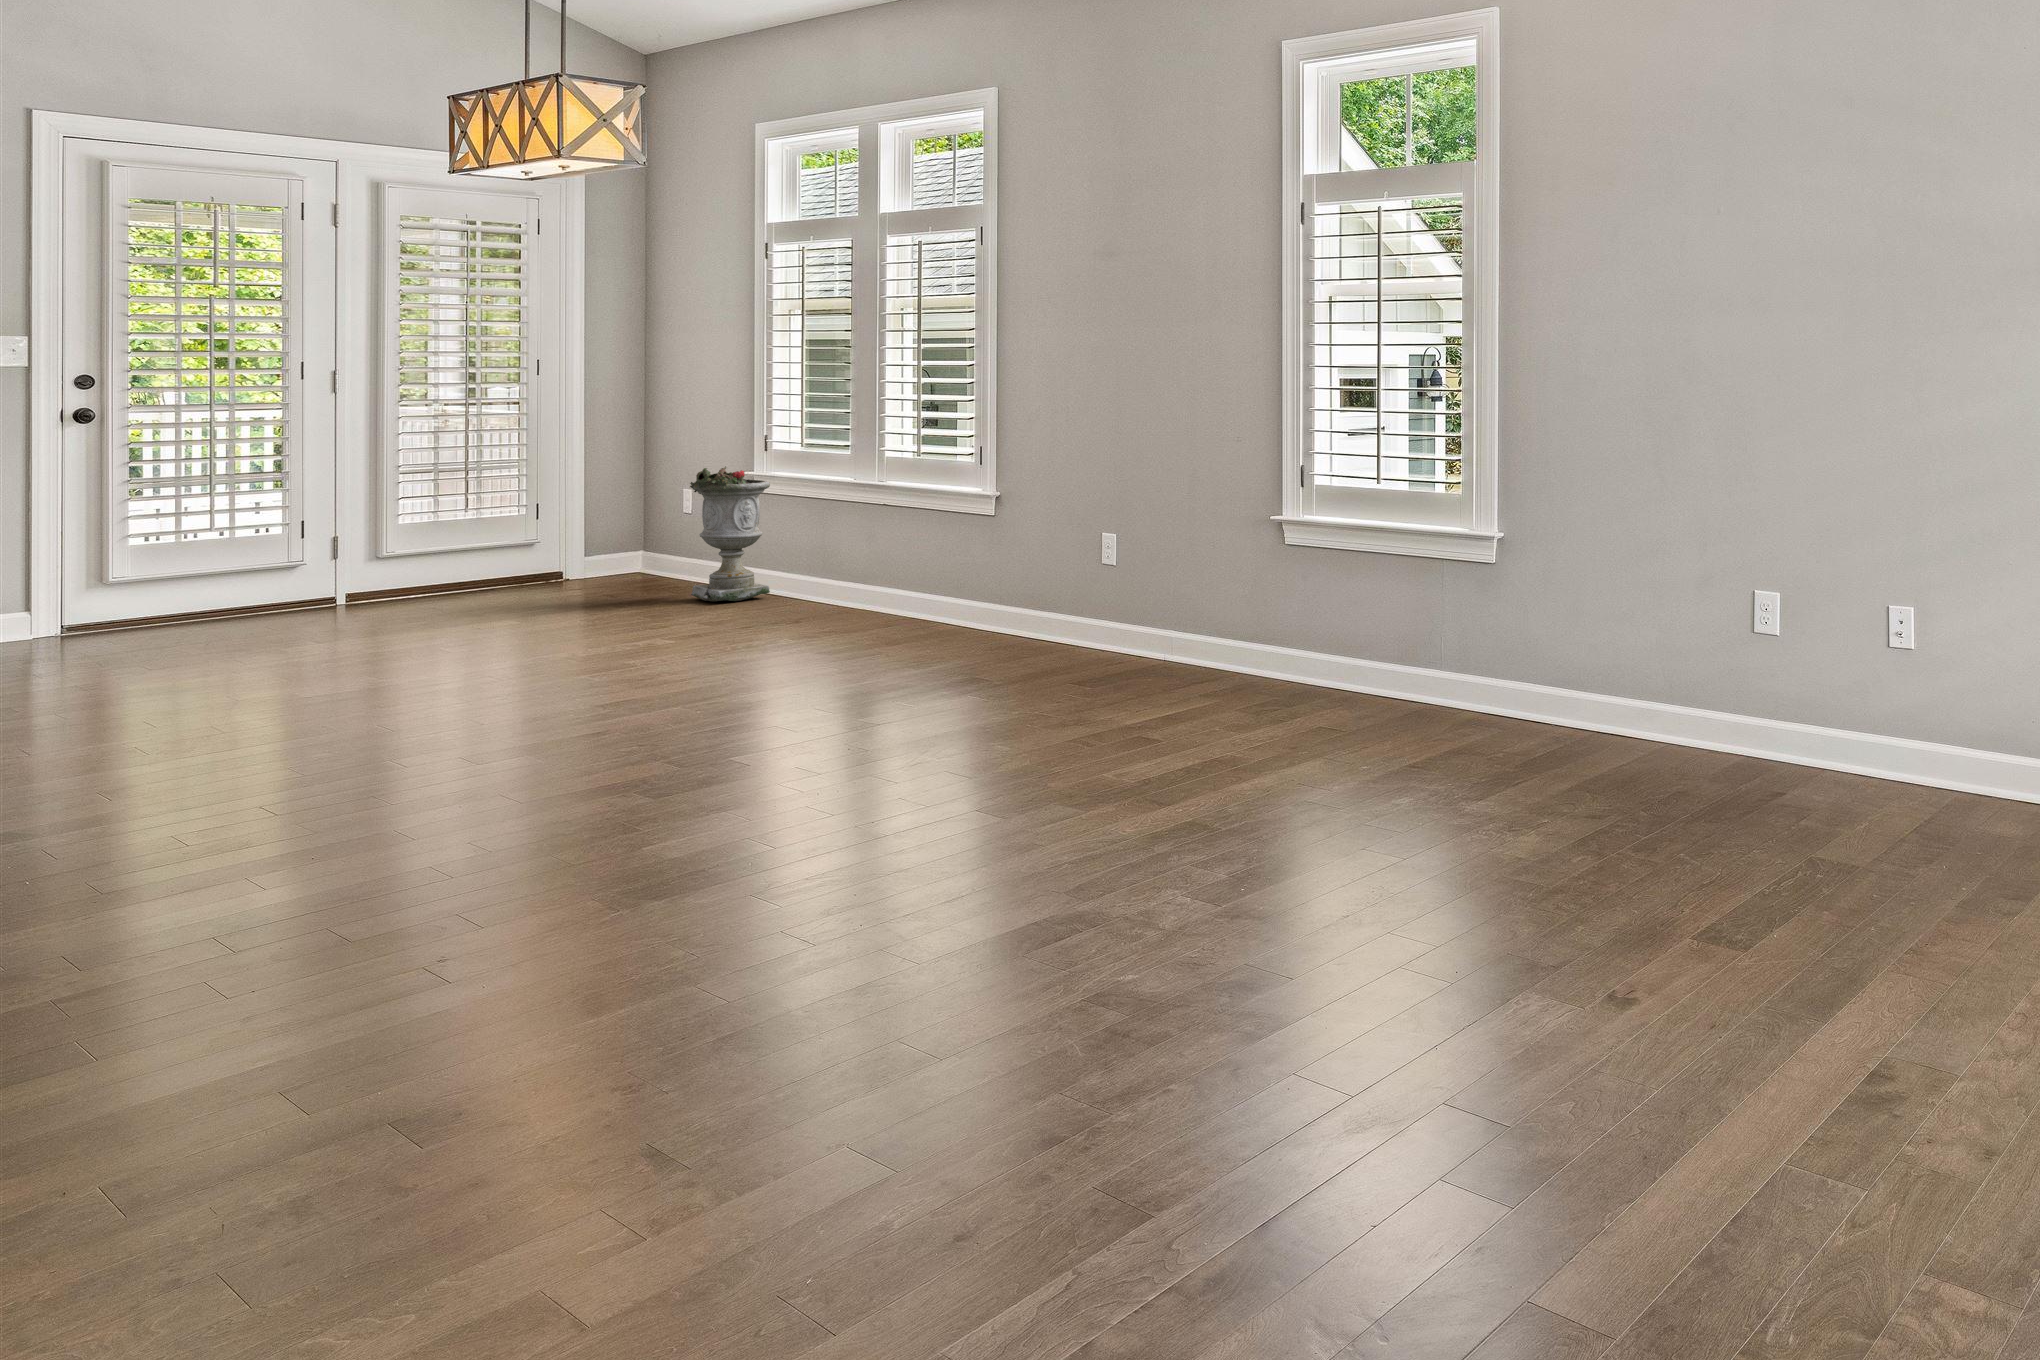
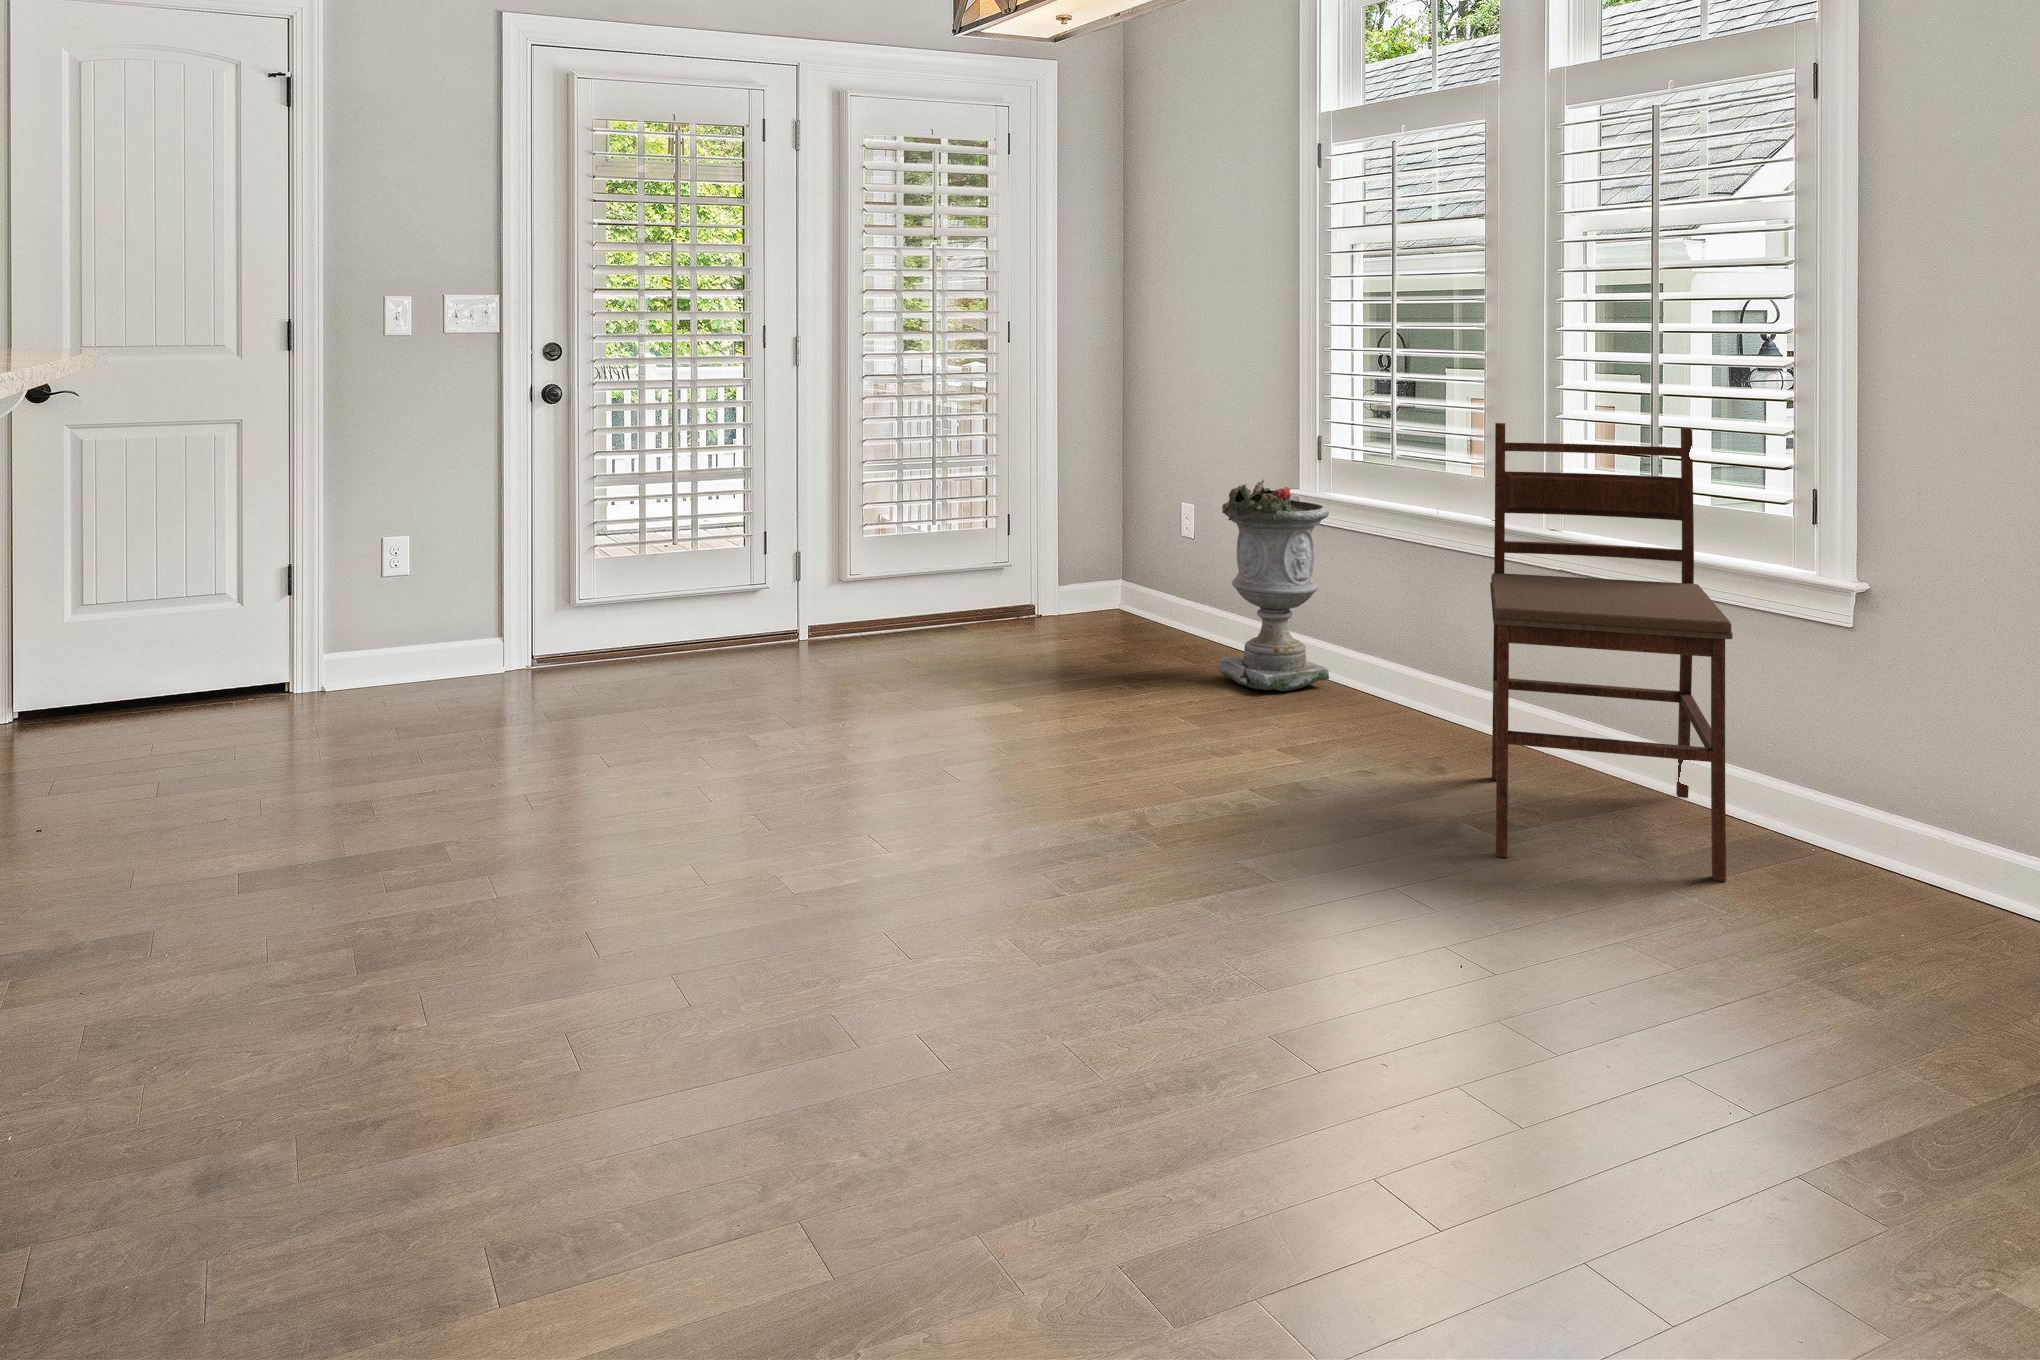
dining chair: none [802,419,945,647] -> present [1490,423,1733,881]

